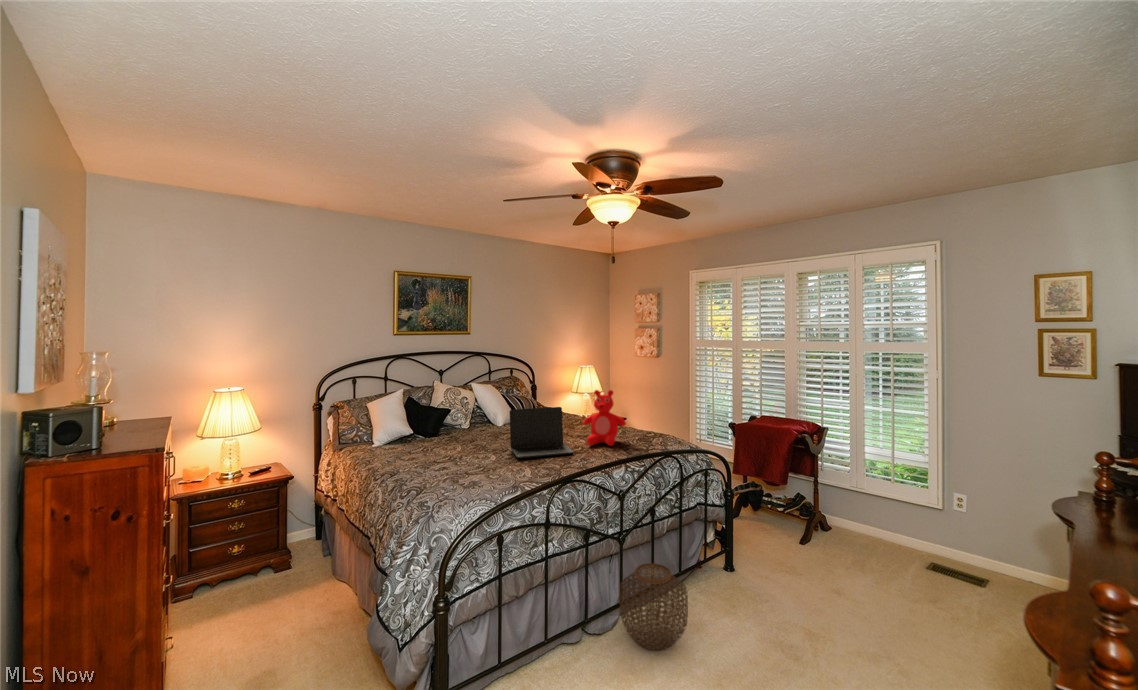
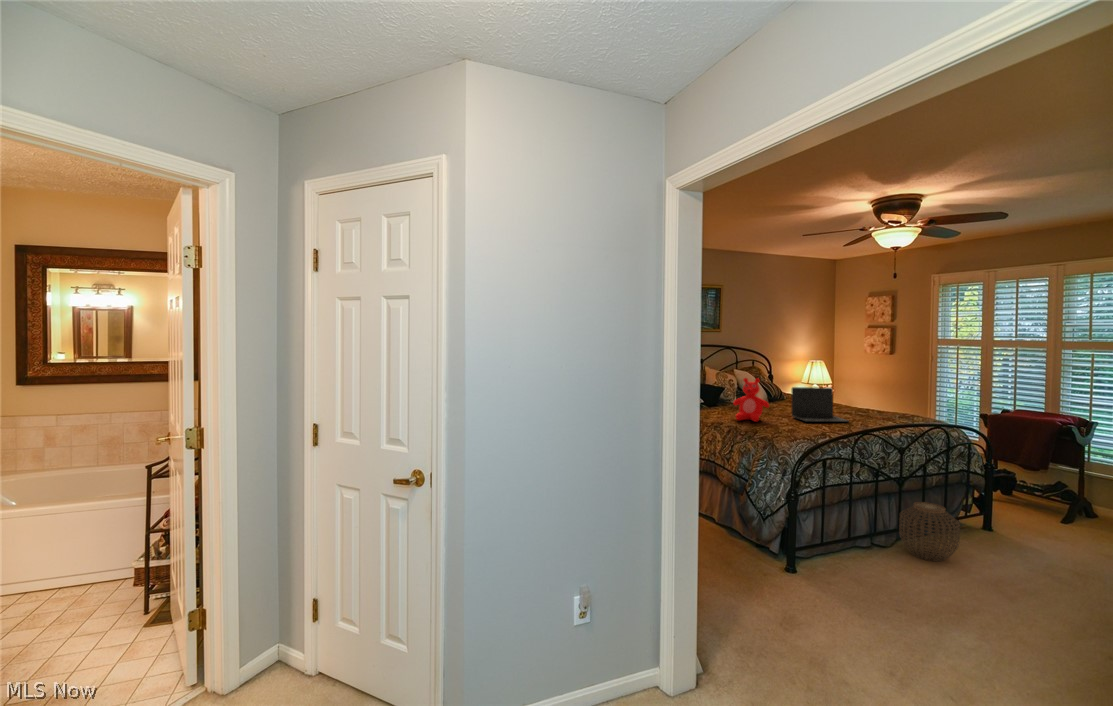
teddy bear: present [583,390,626,446] -> present [733,378,769,422]

